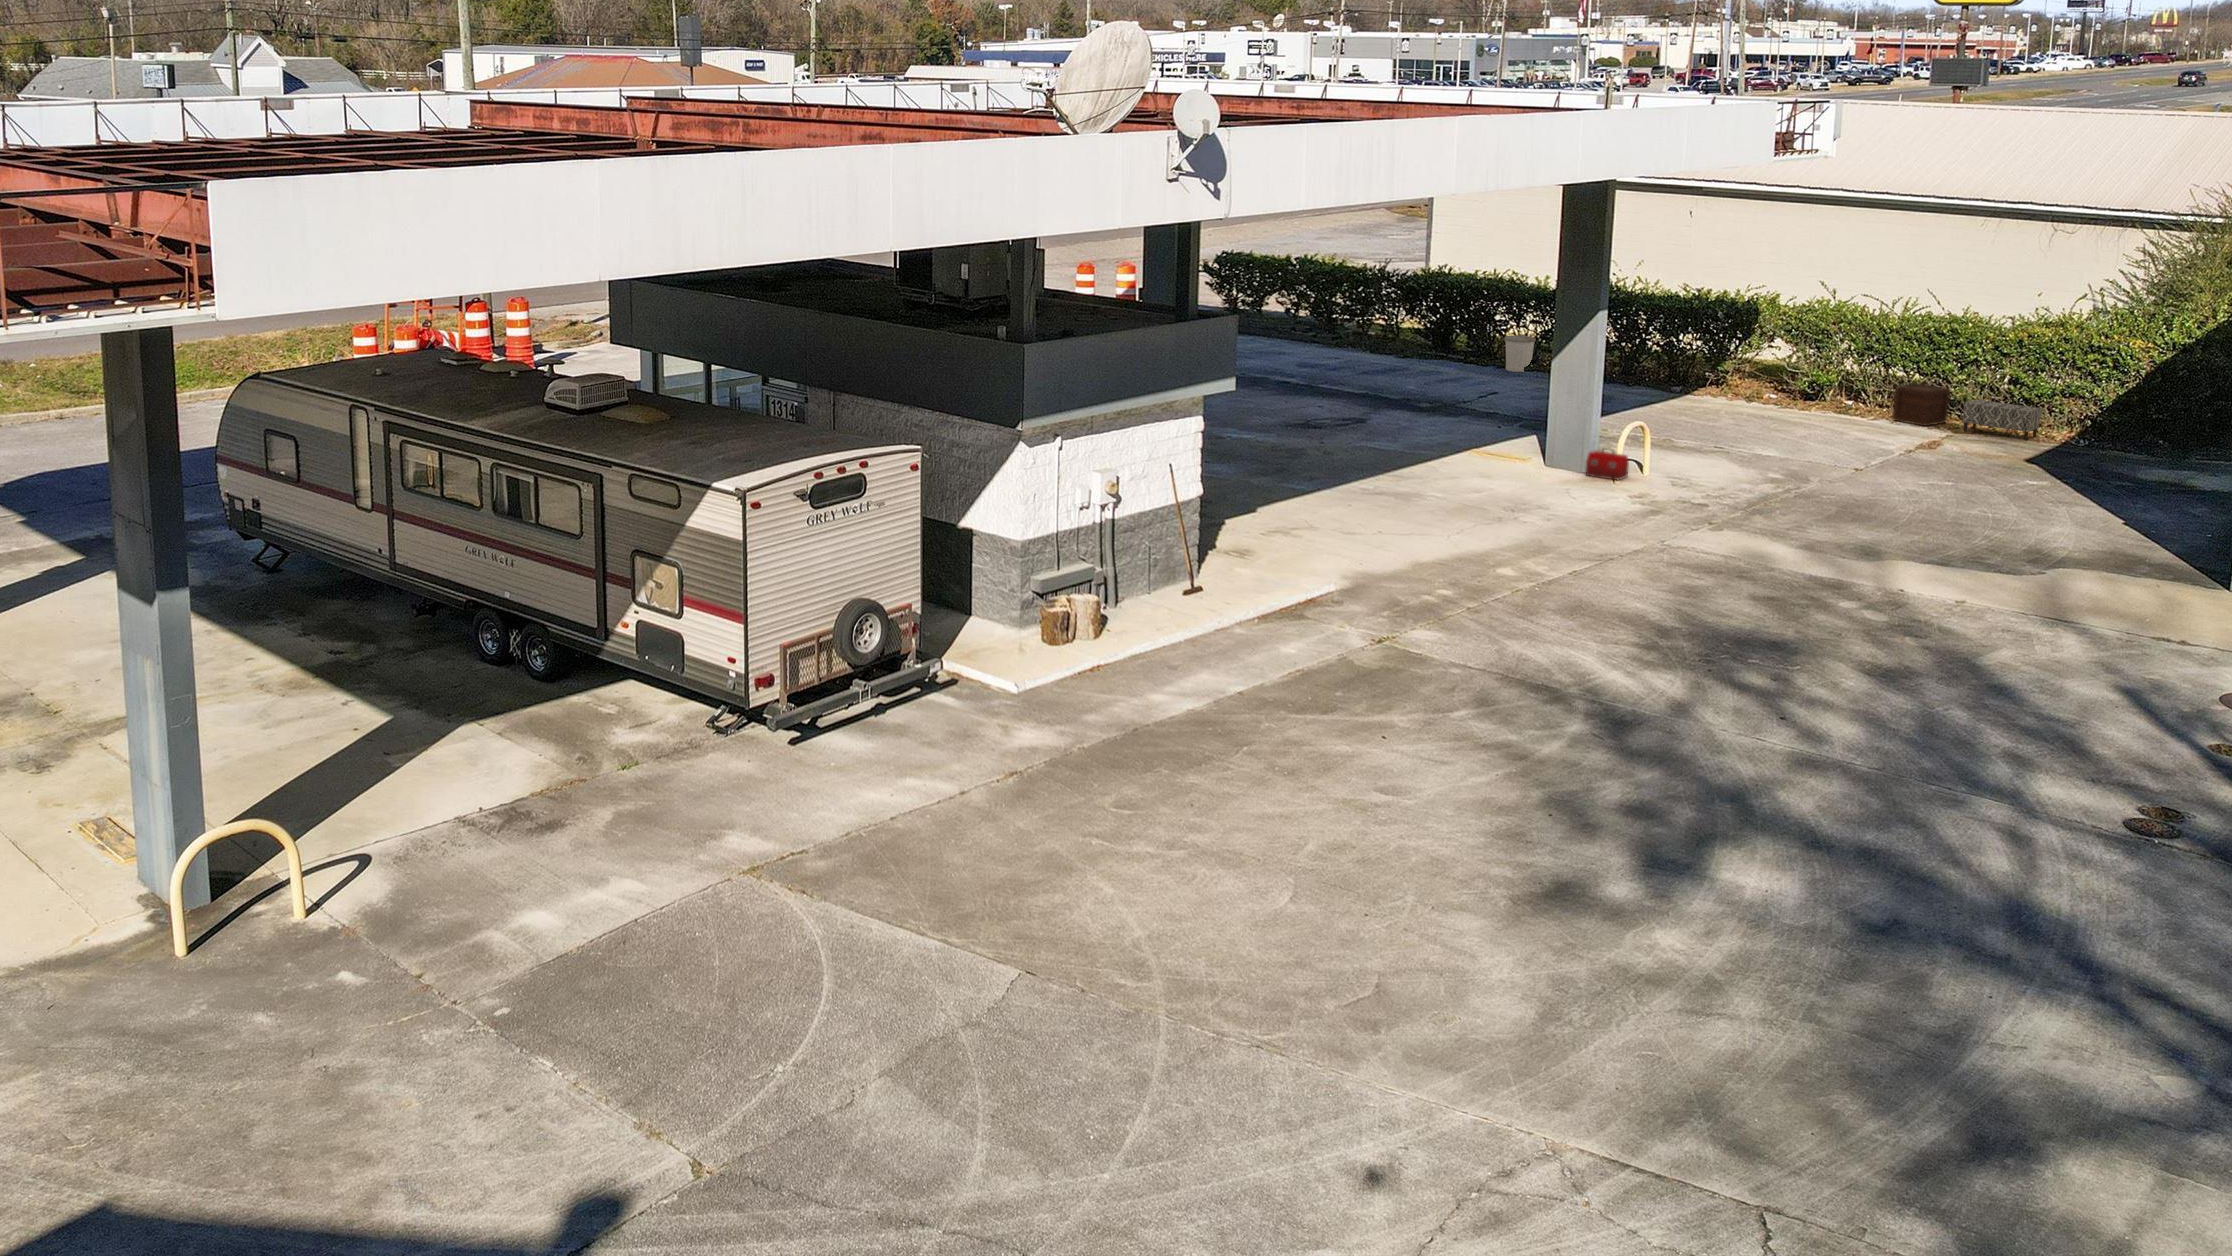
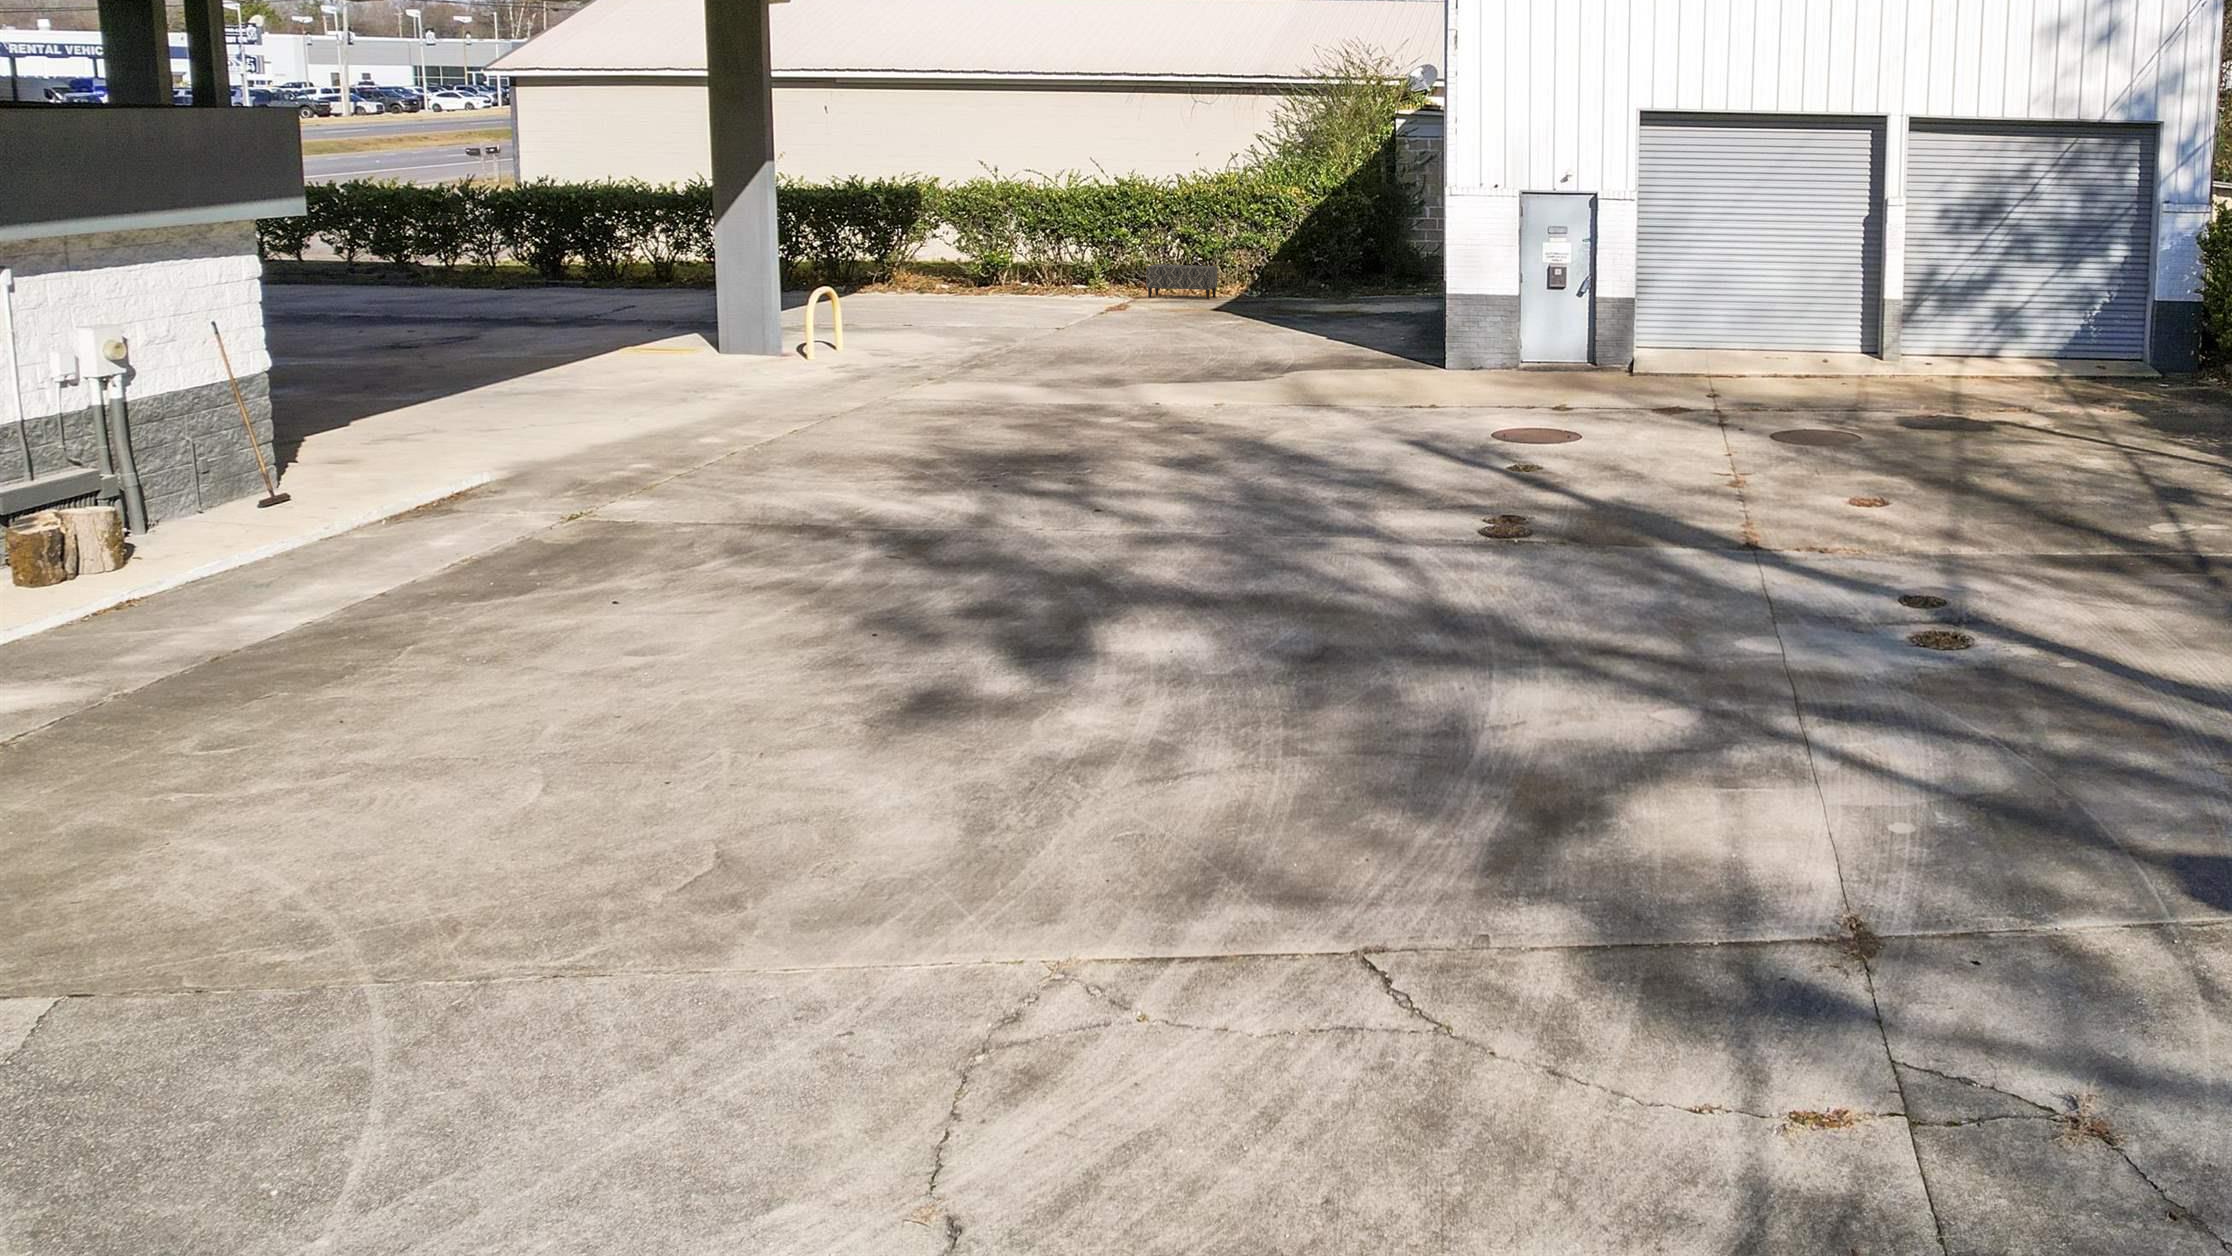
trash can: present [1504,335,1536,372] -> none [615,239,657,285]
wooden crate: present [1892,382,1950,426] -> none [1076,254,1130,296]
toolbox: present [1586,449,1629,480] -> none [763,318,816,355]

